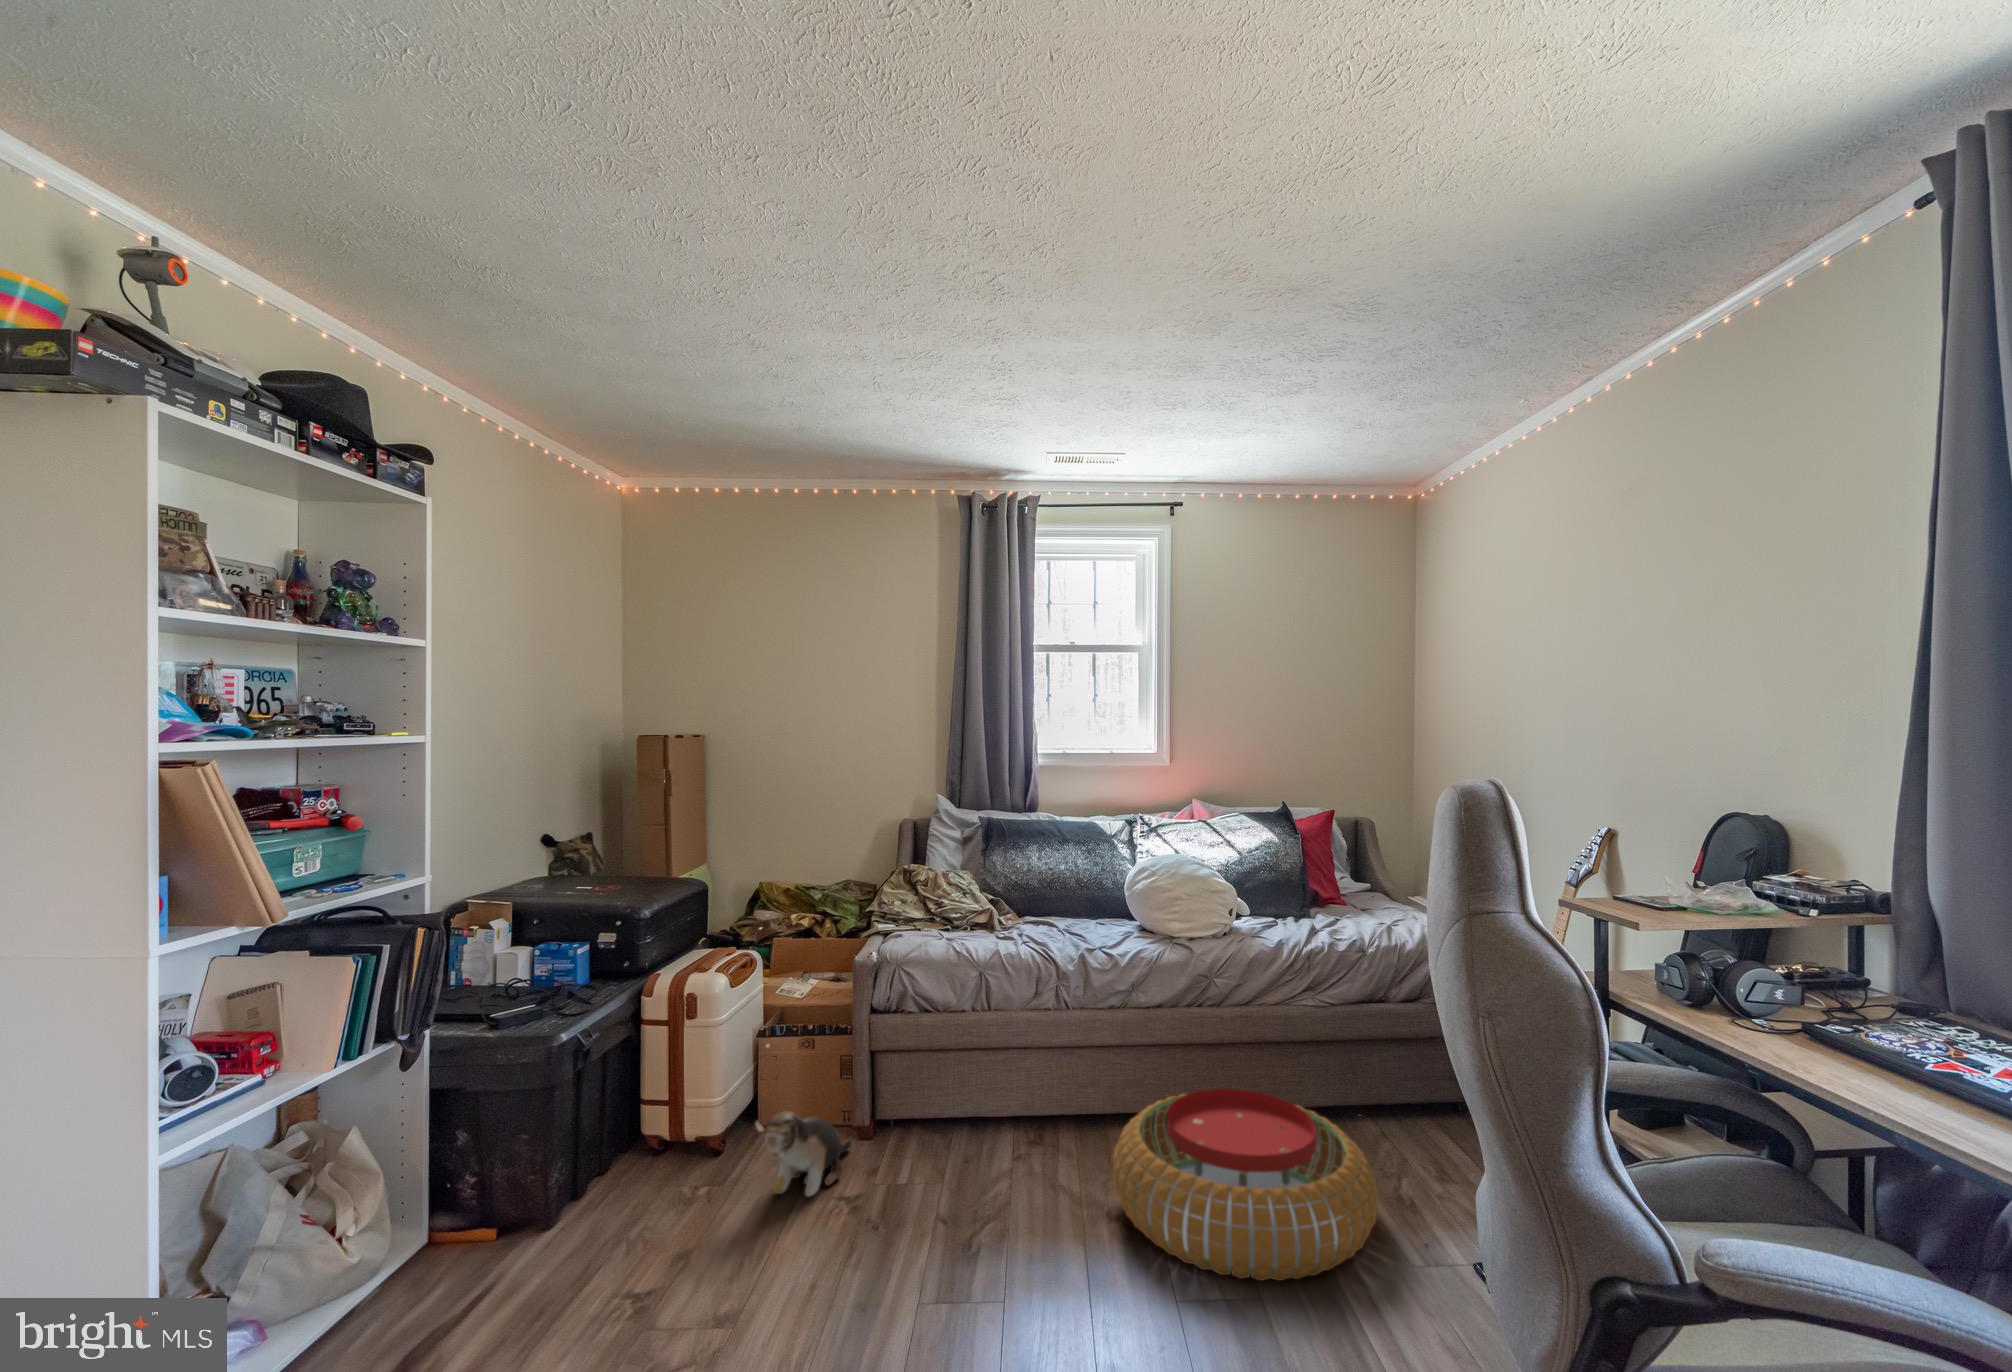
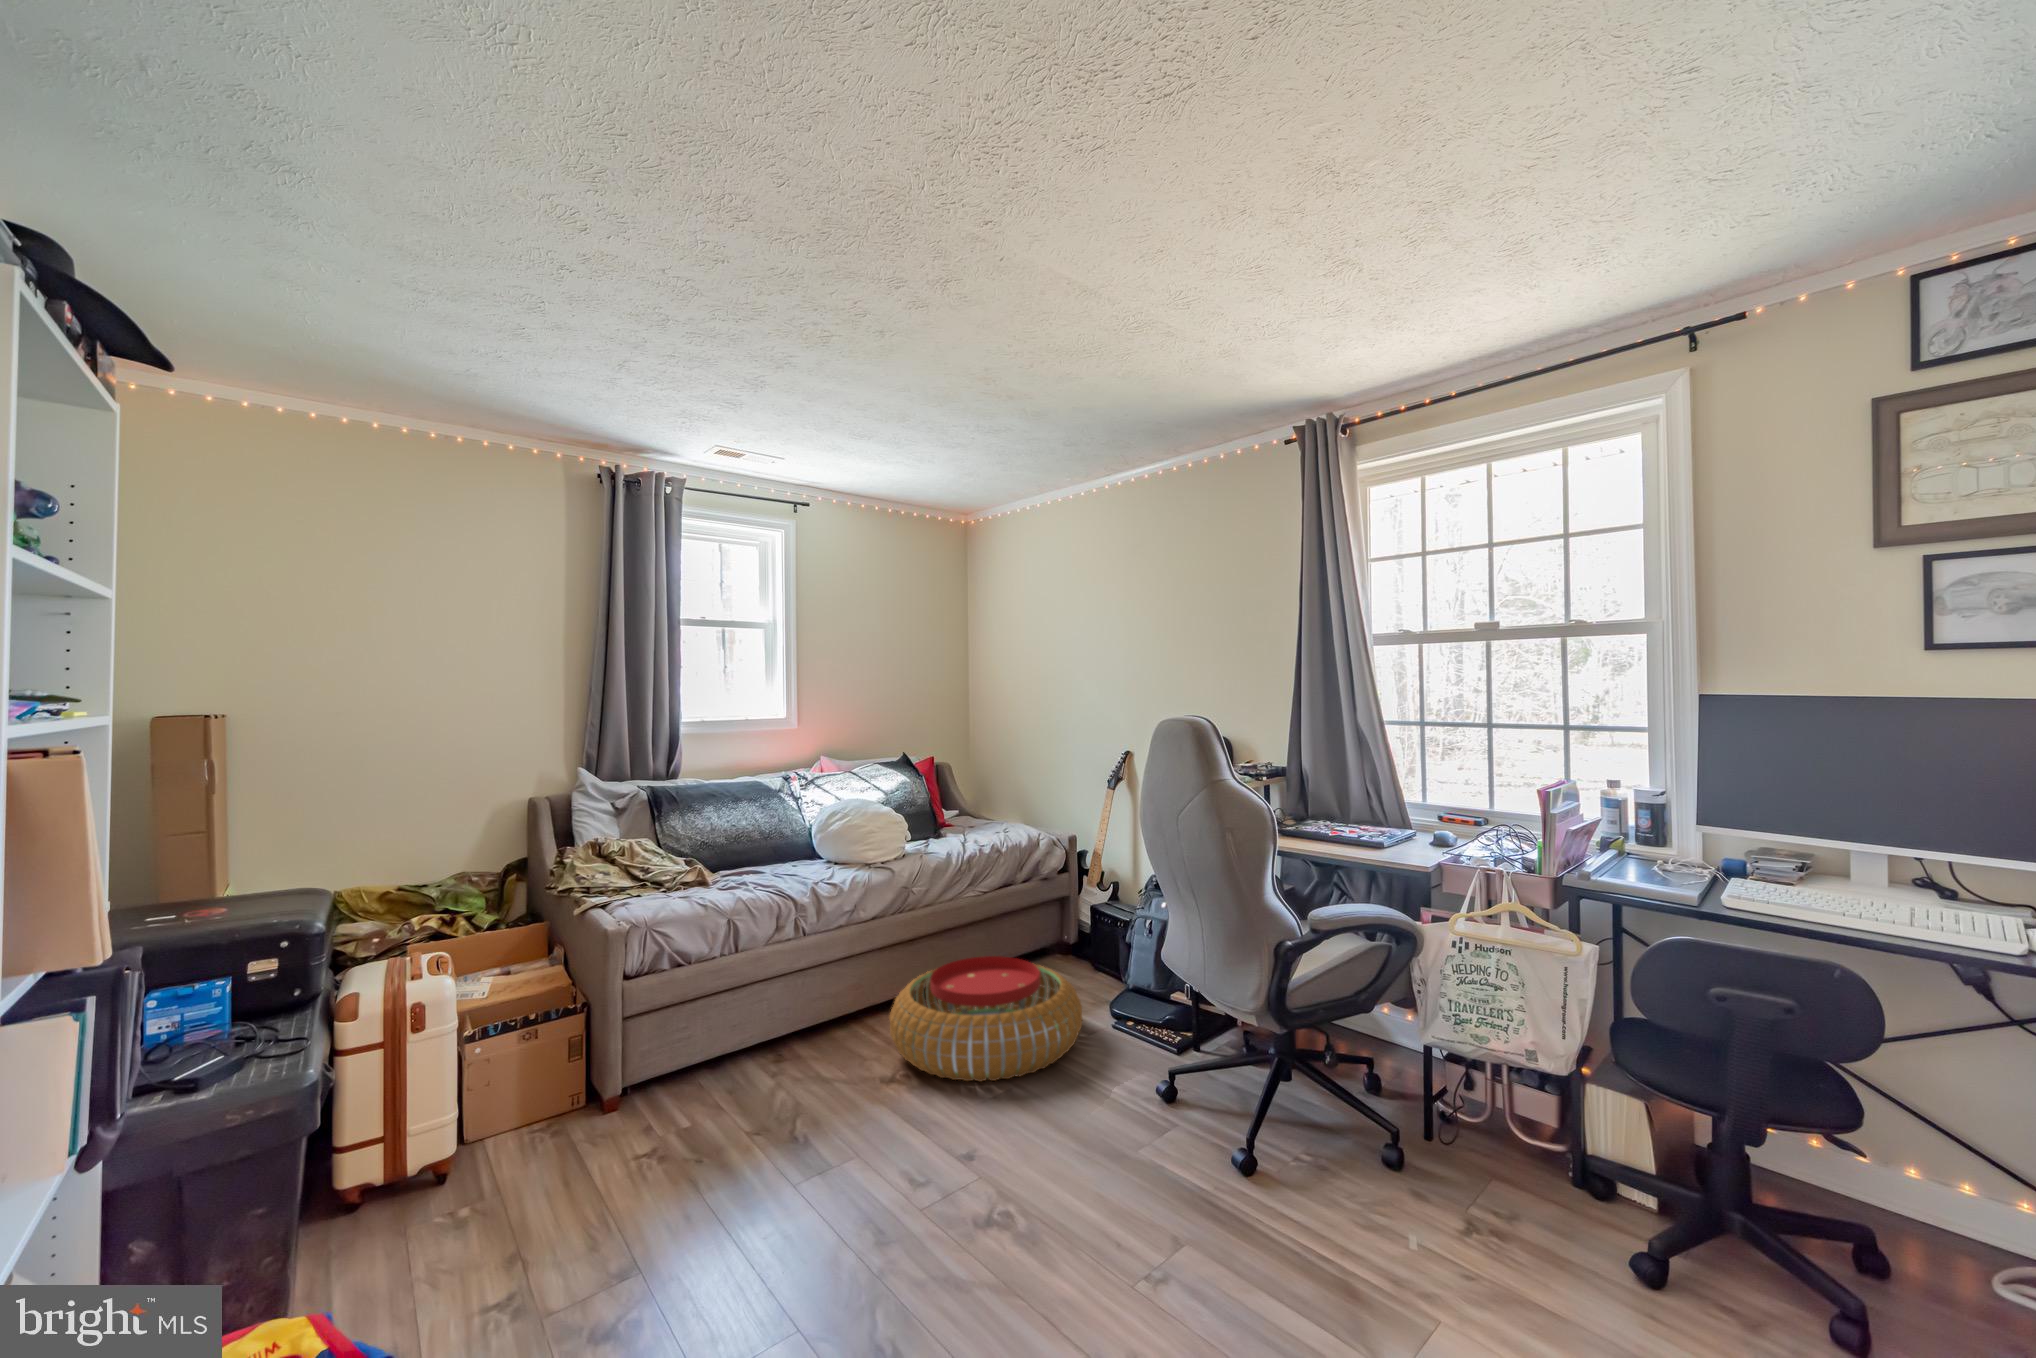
plush toy: present [755,1111,851,1196] -> none [566,1083,637,1174]

